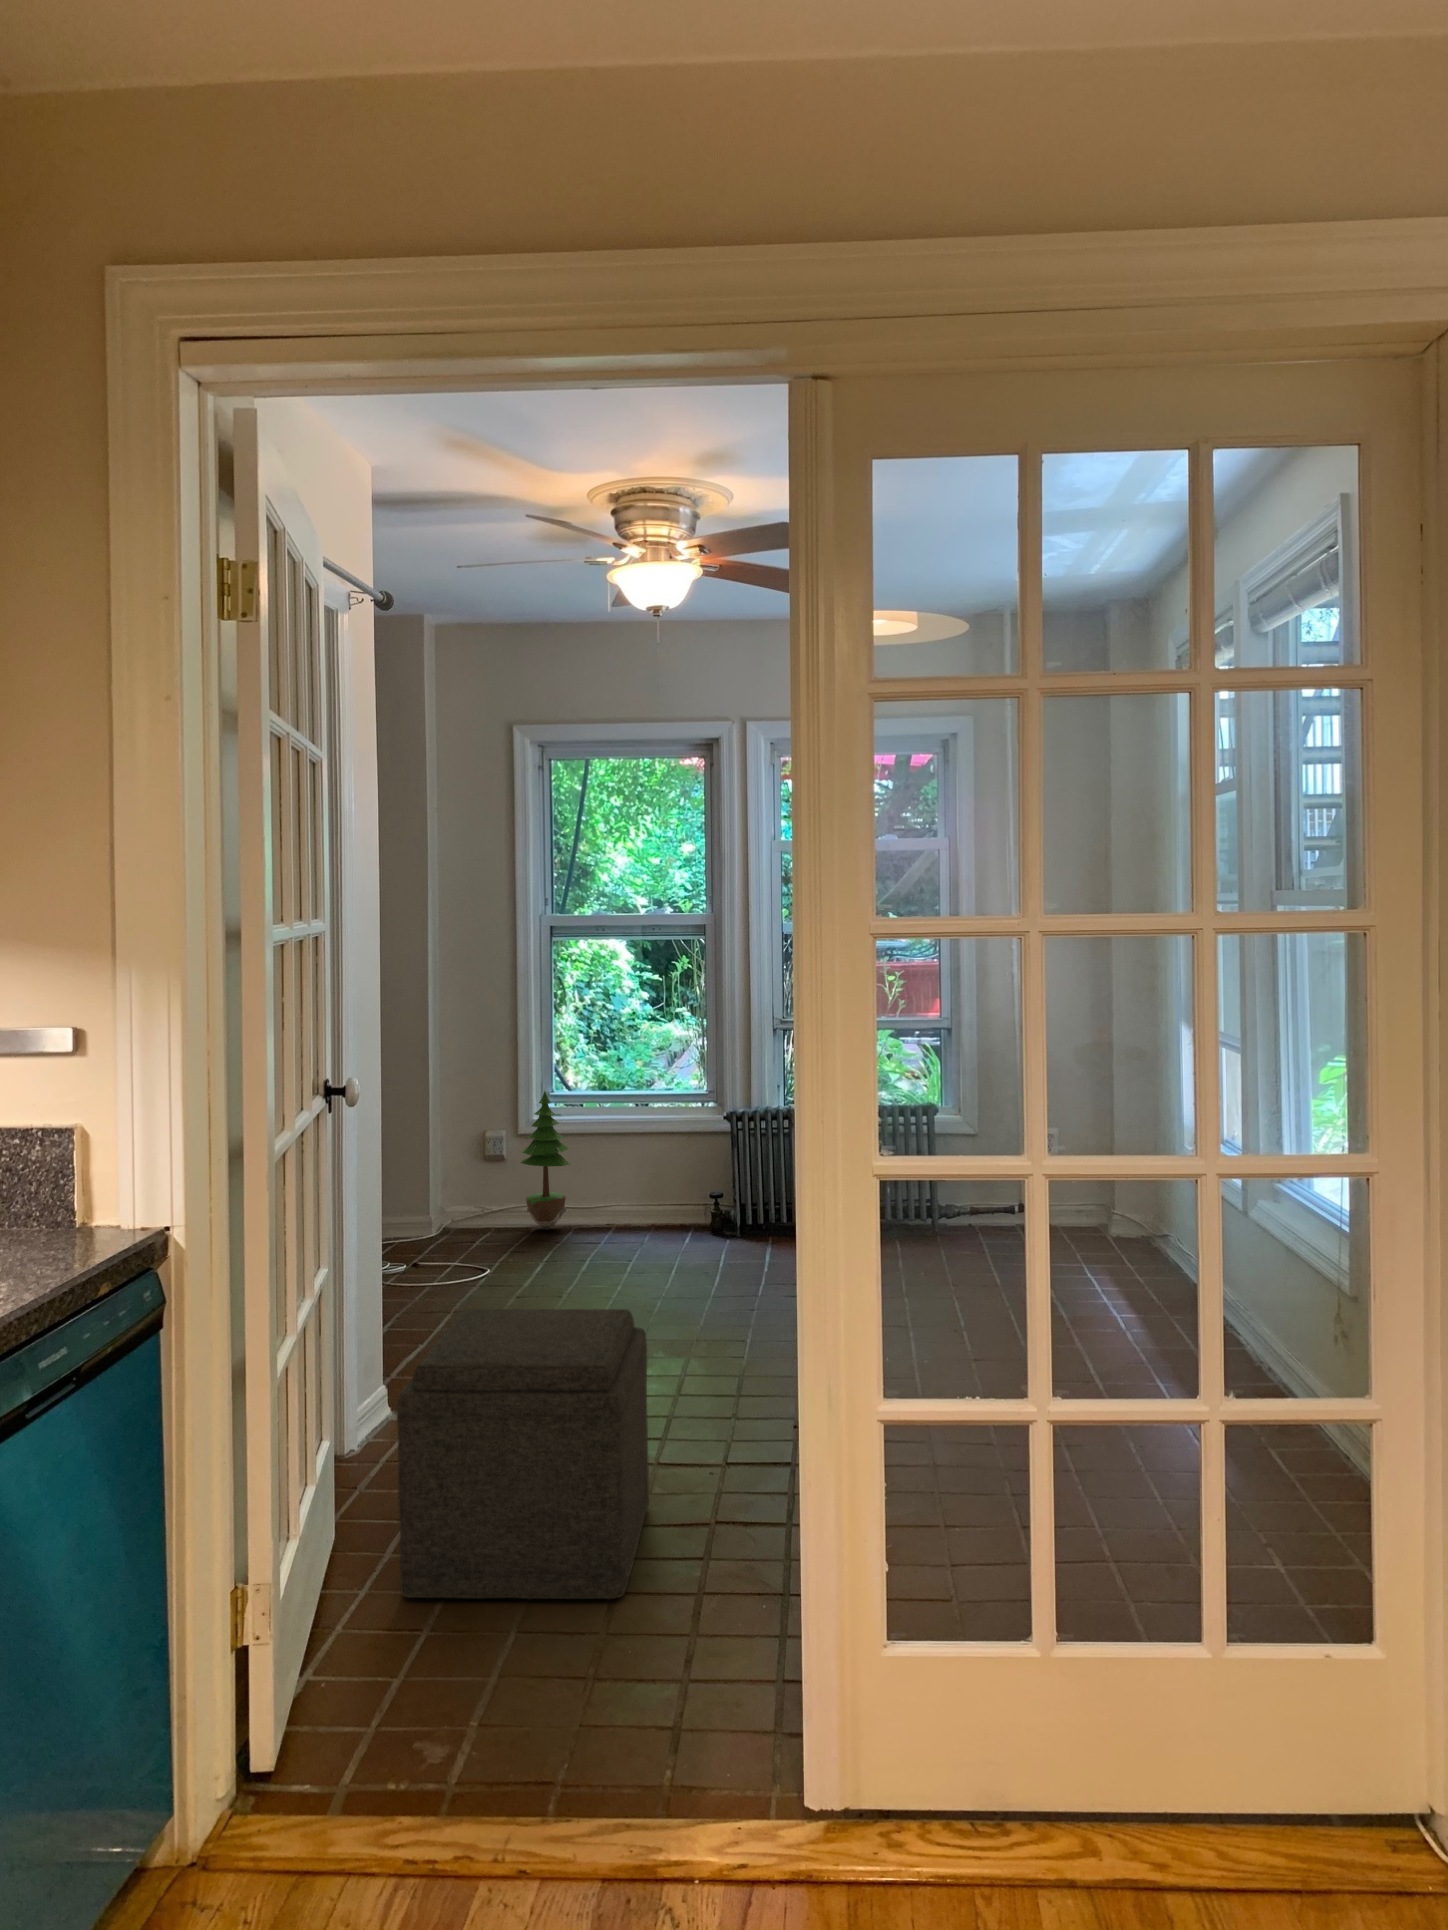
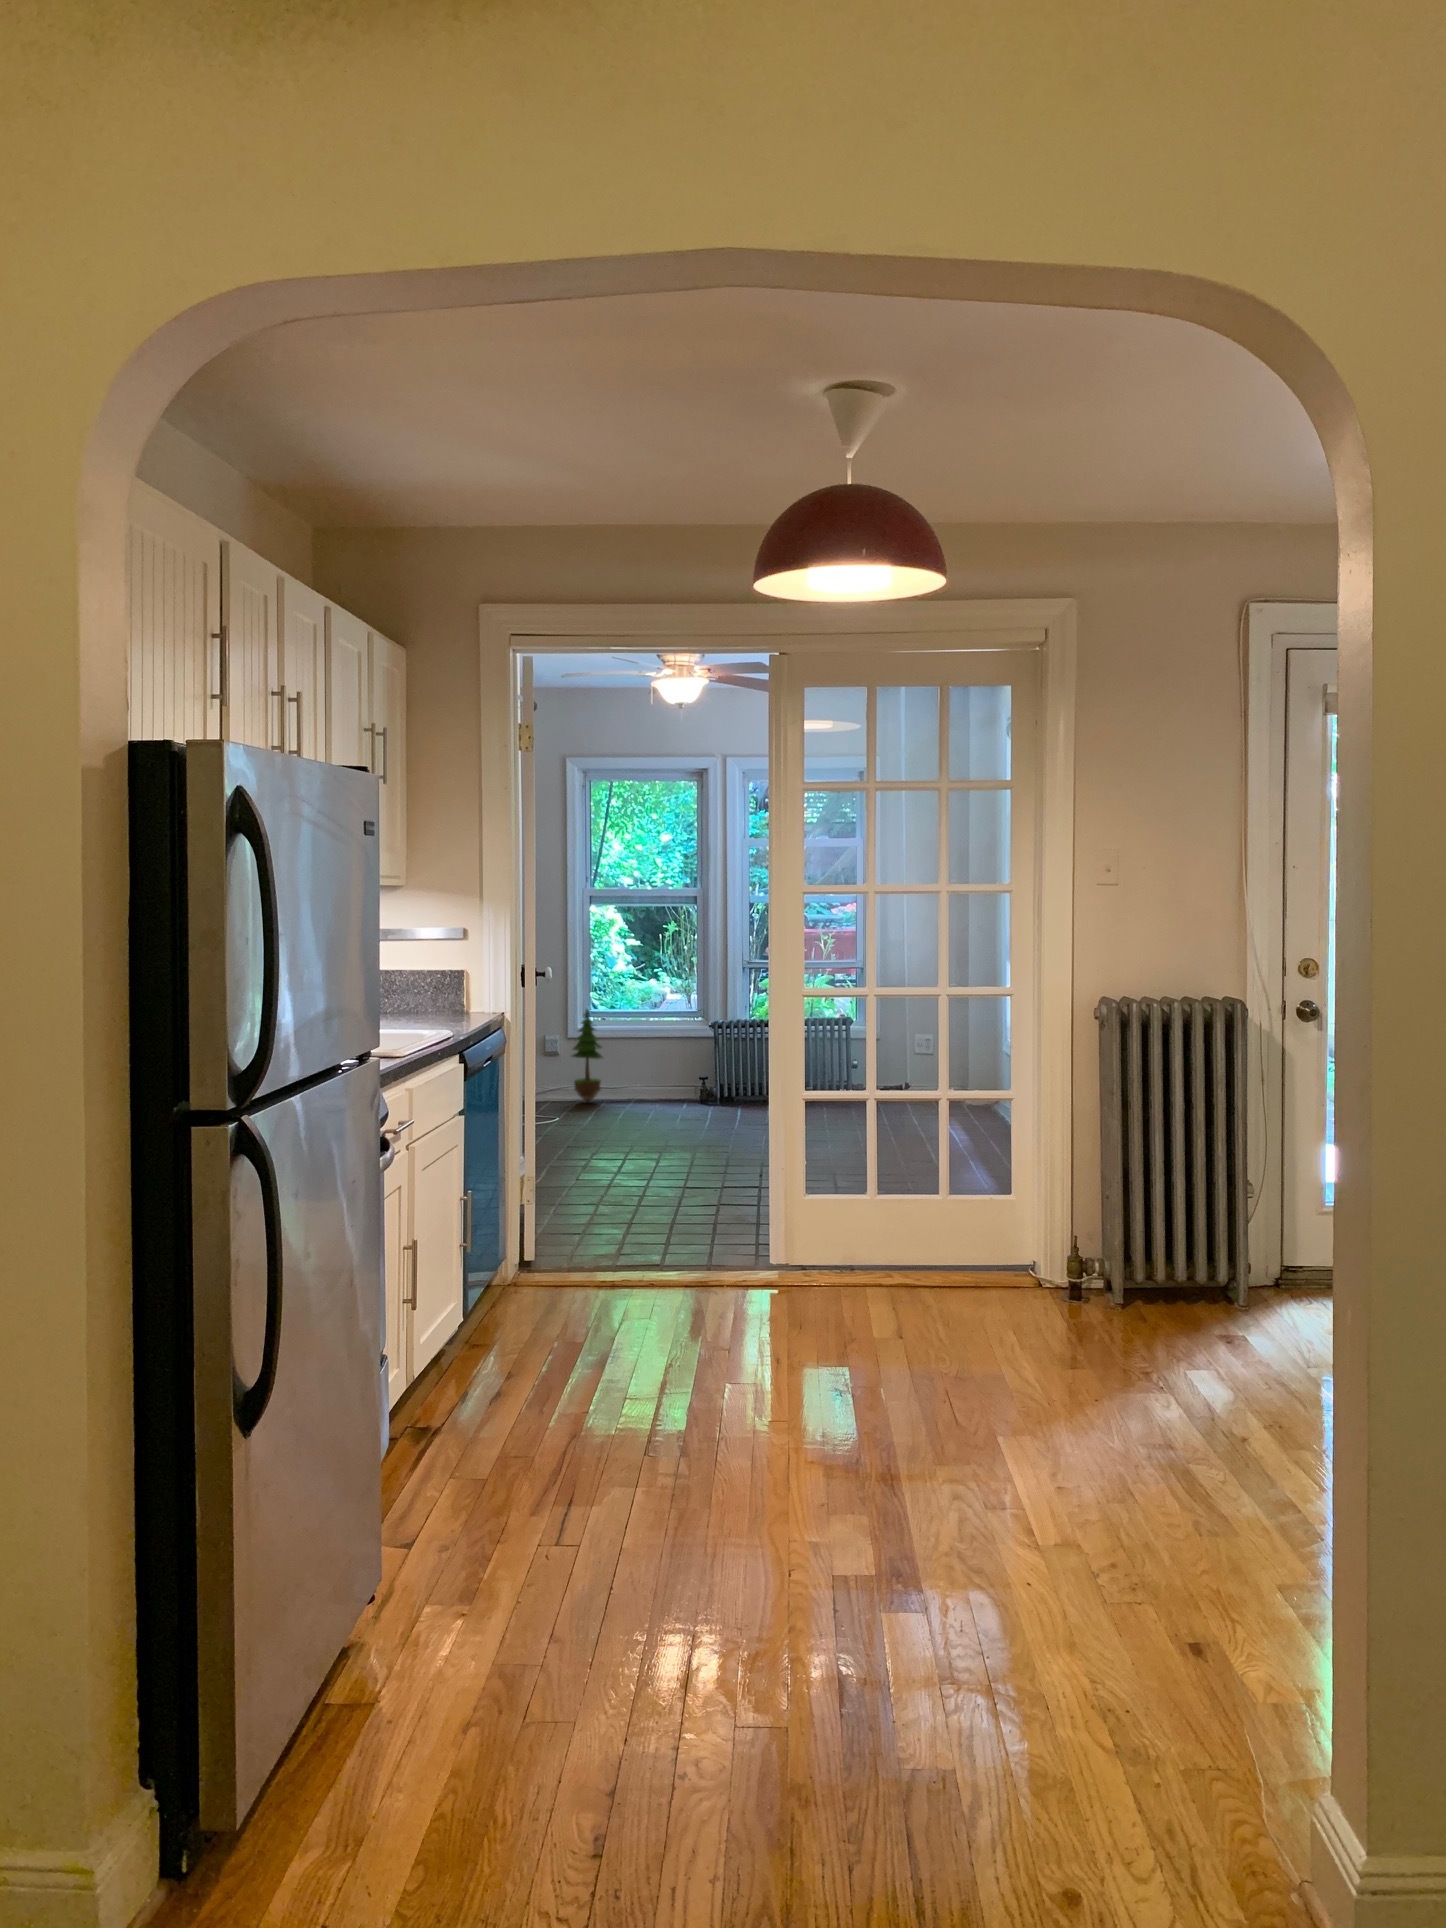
ottoman: present [397,1309,649,1599] -> none [563,1096,684,1227]

